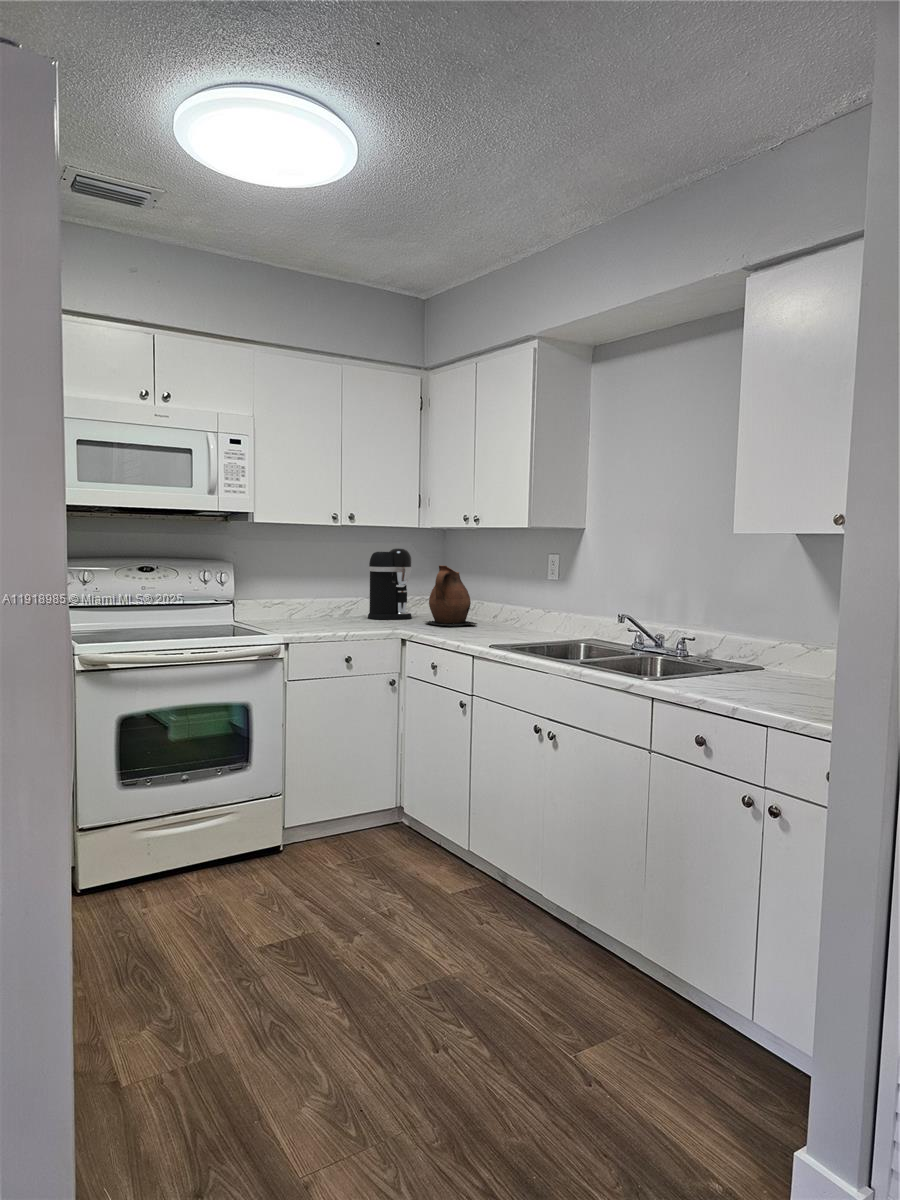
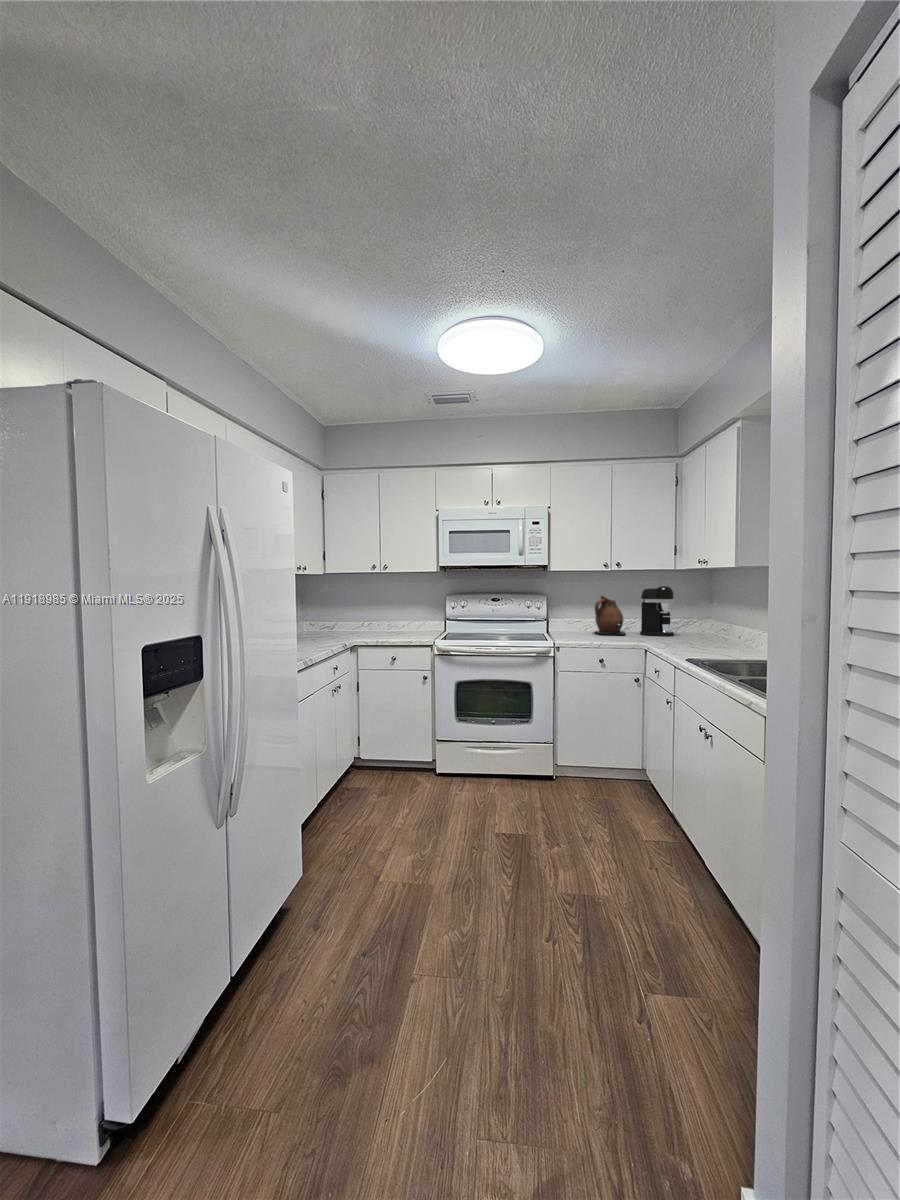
ceramic pitcher: present [426,565,477,625] -> present [595,596,625,634]

